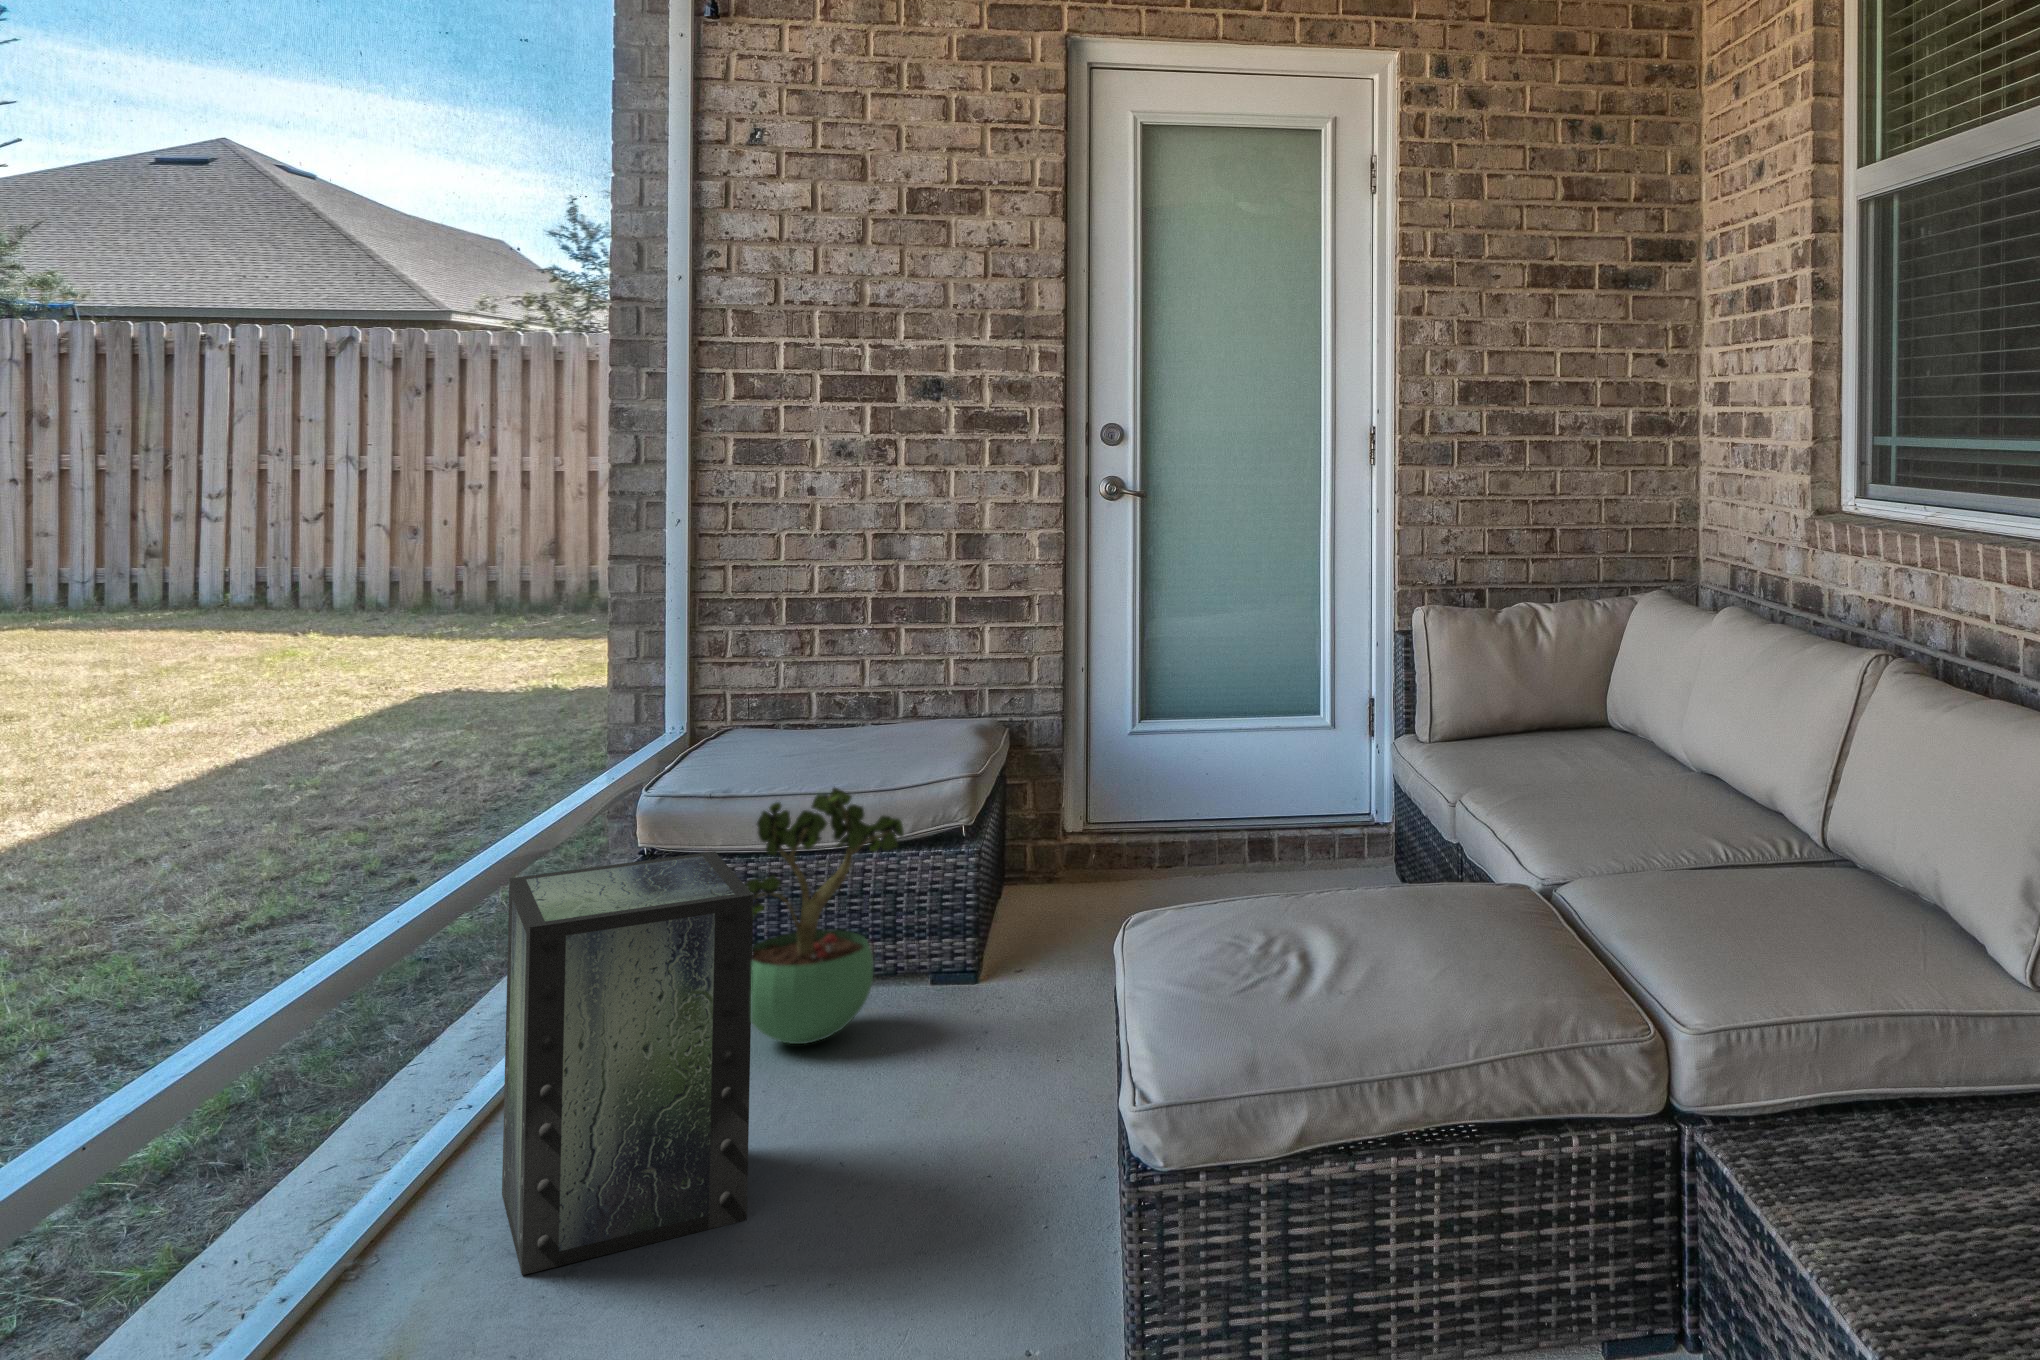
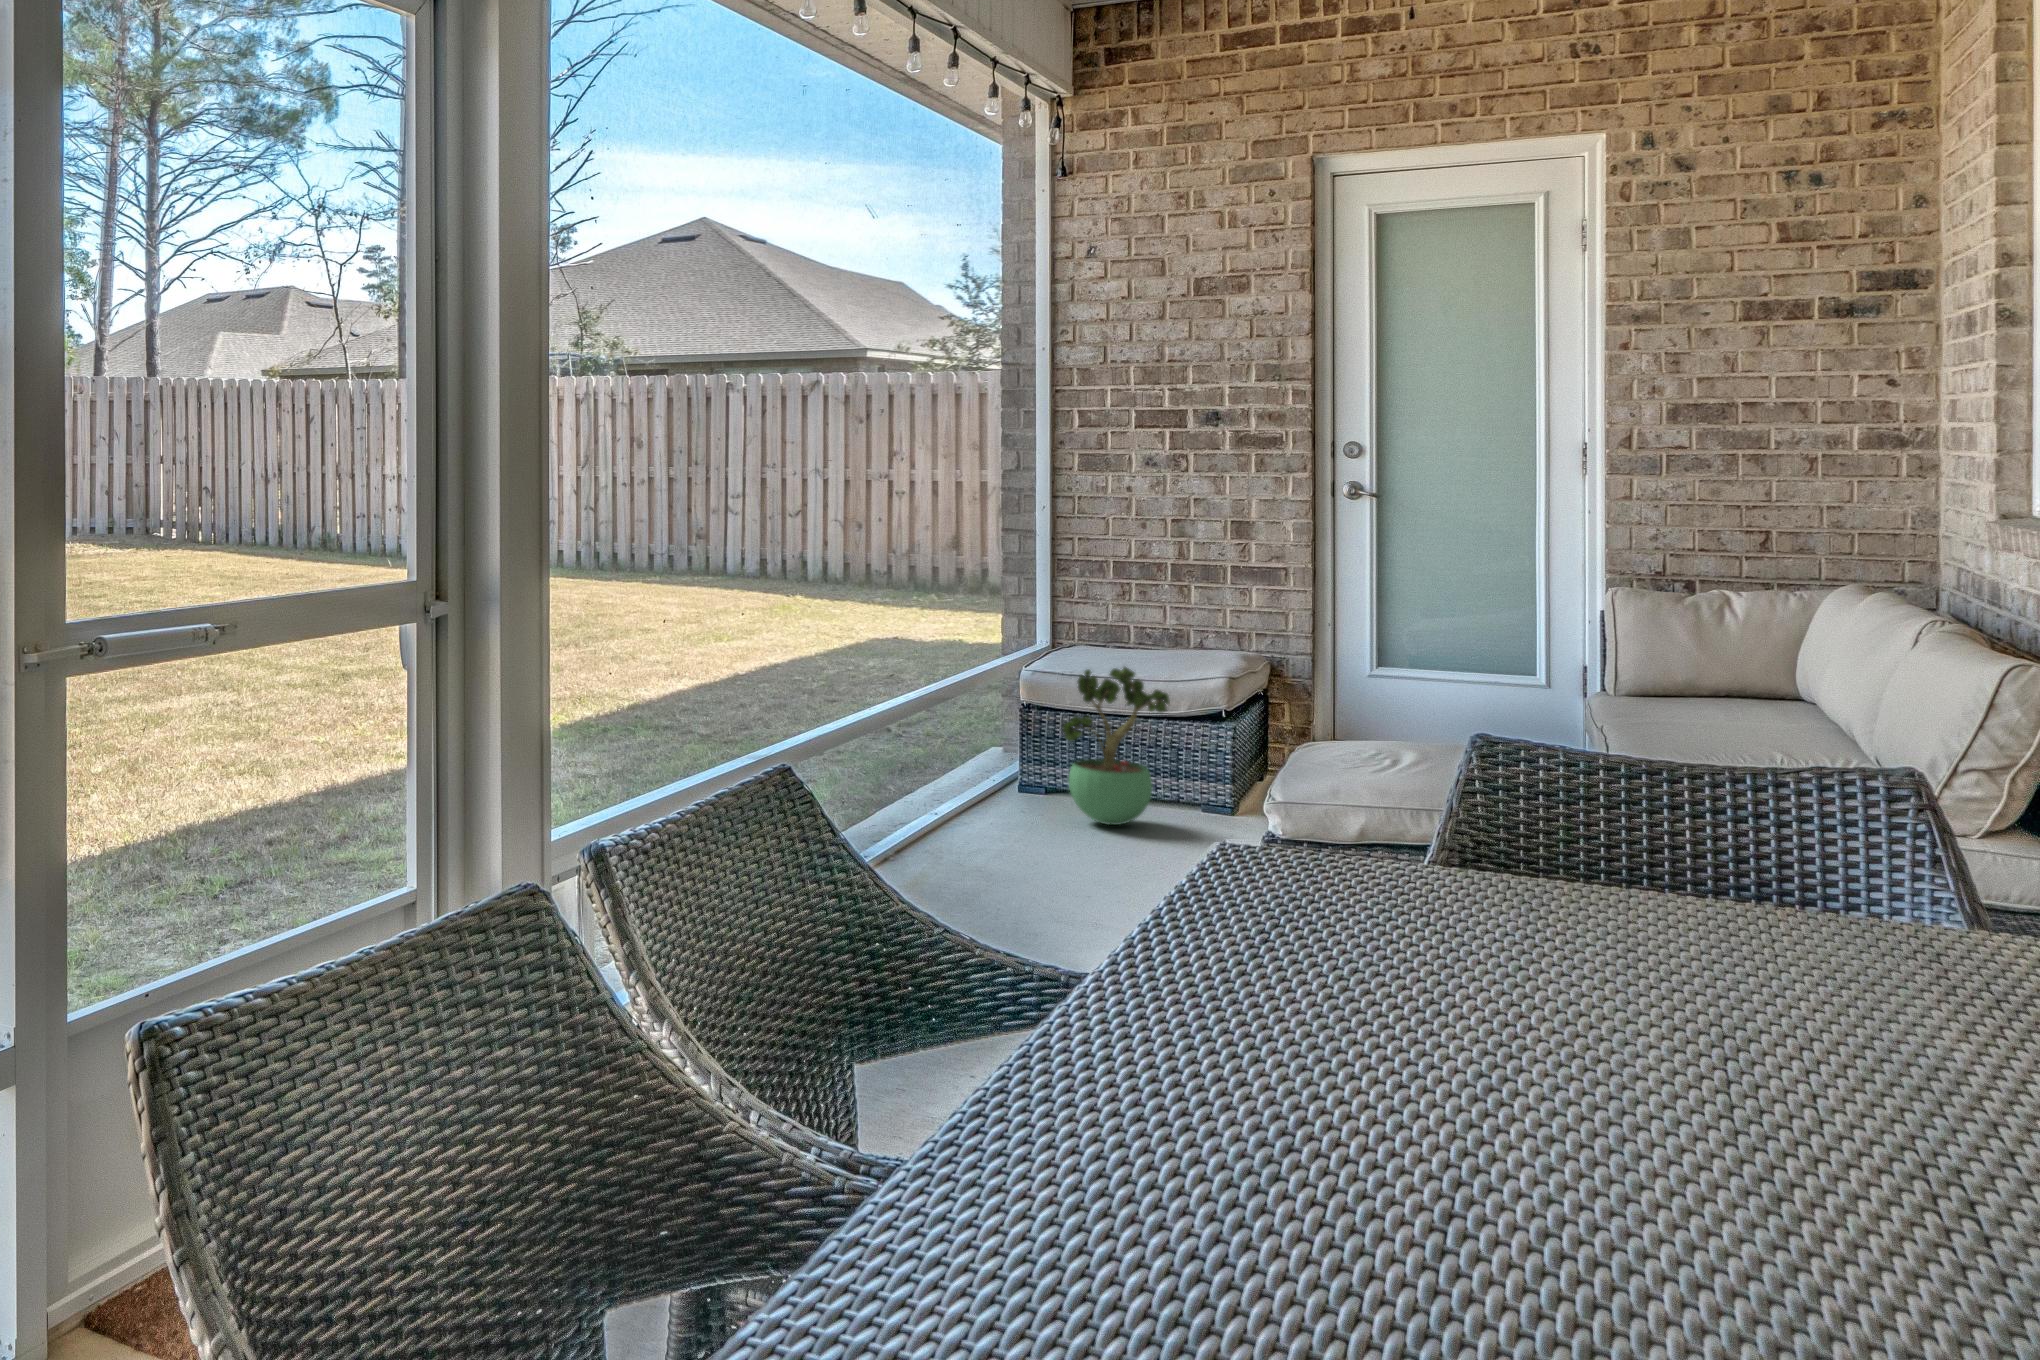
storage box: present [502,852,753,1275] -> none [935,676,1055,880]

